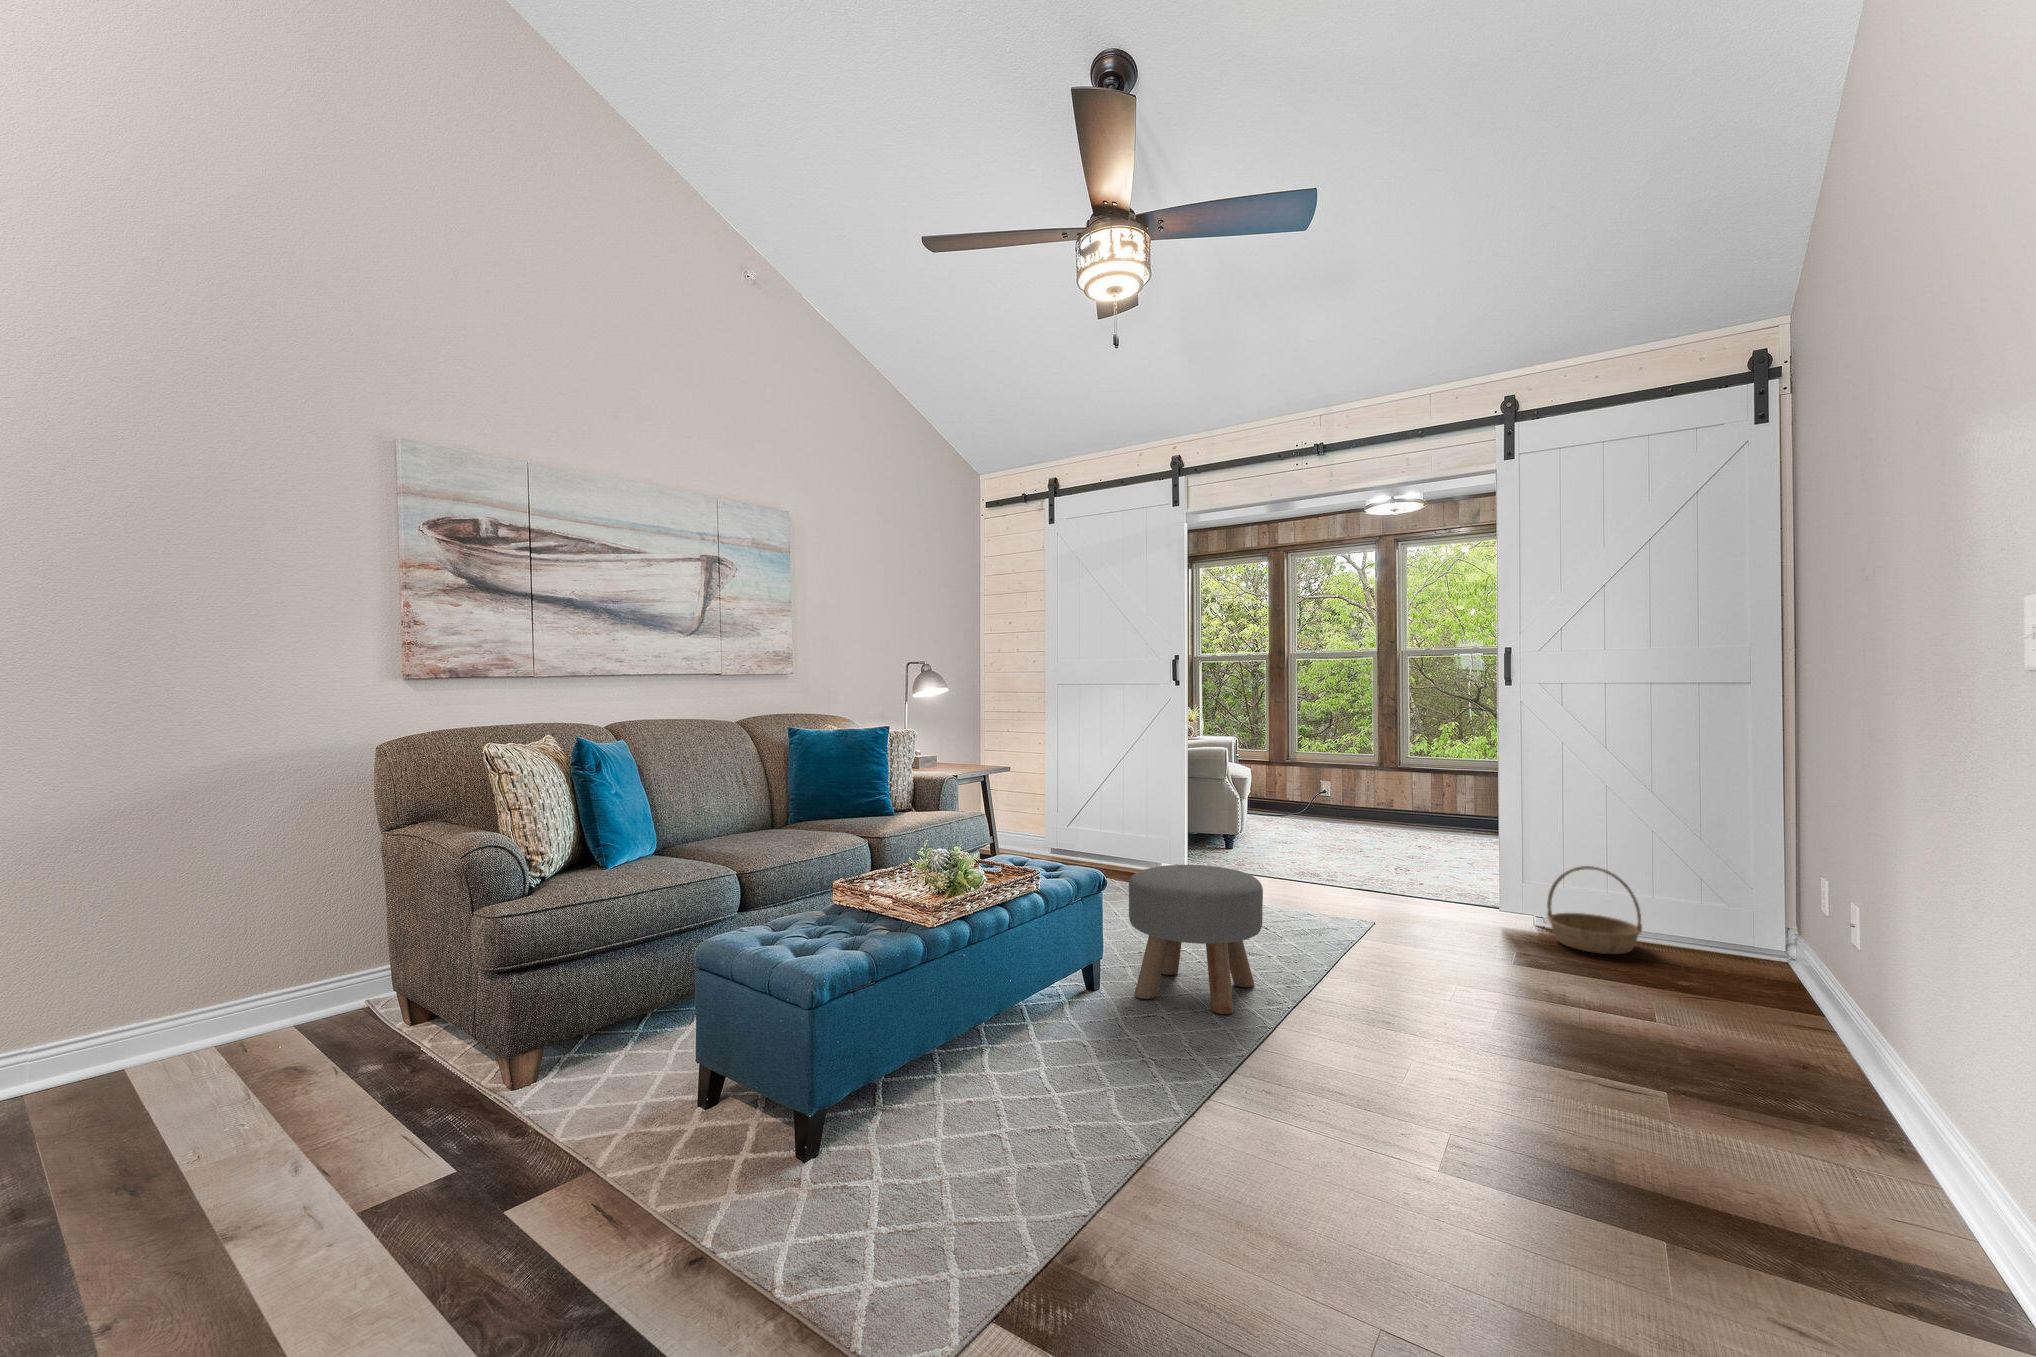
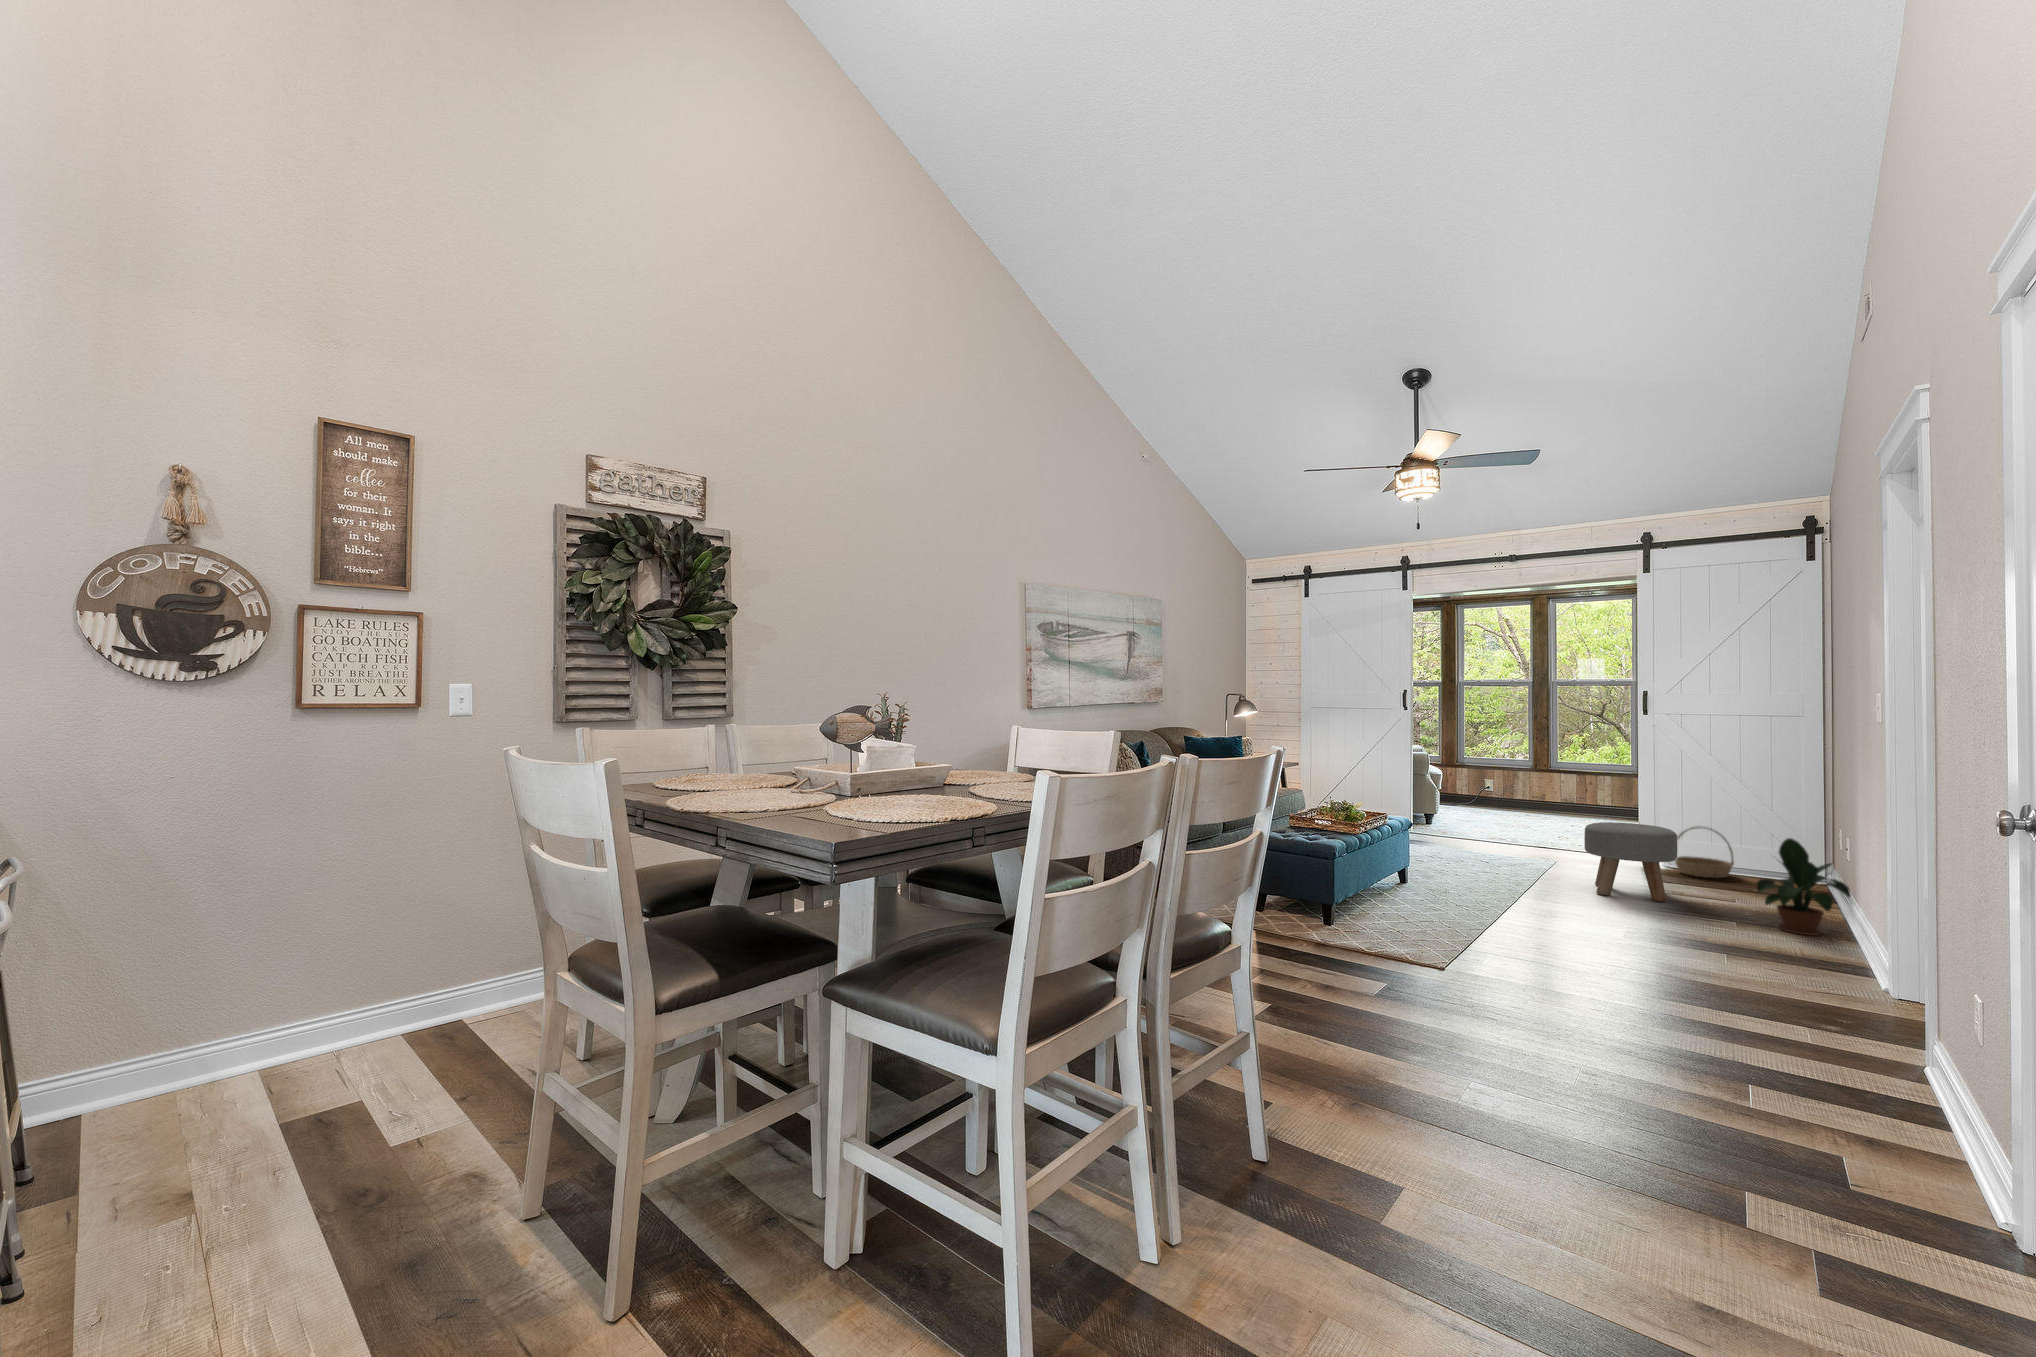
ottoman: present [1129,865,1263,1014] -> present [1584,822,1678,902]
potted plant: none [1701,920,1908,1137] -> present [1757,838,1851,936]

